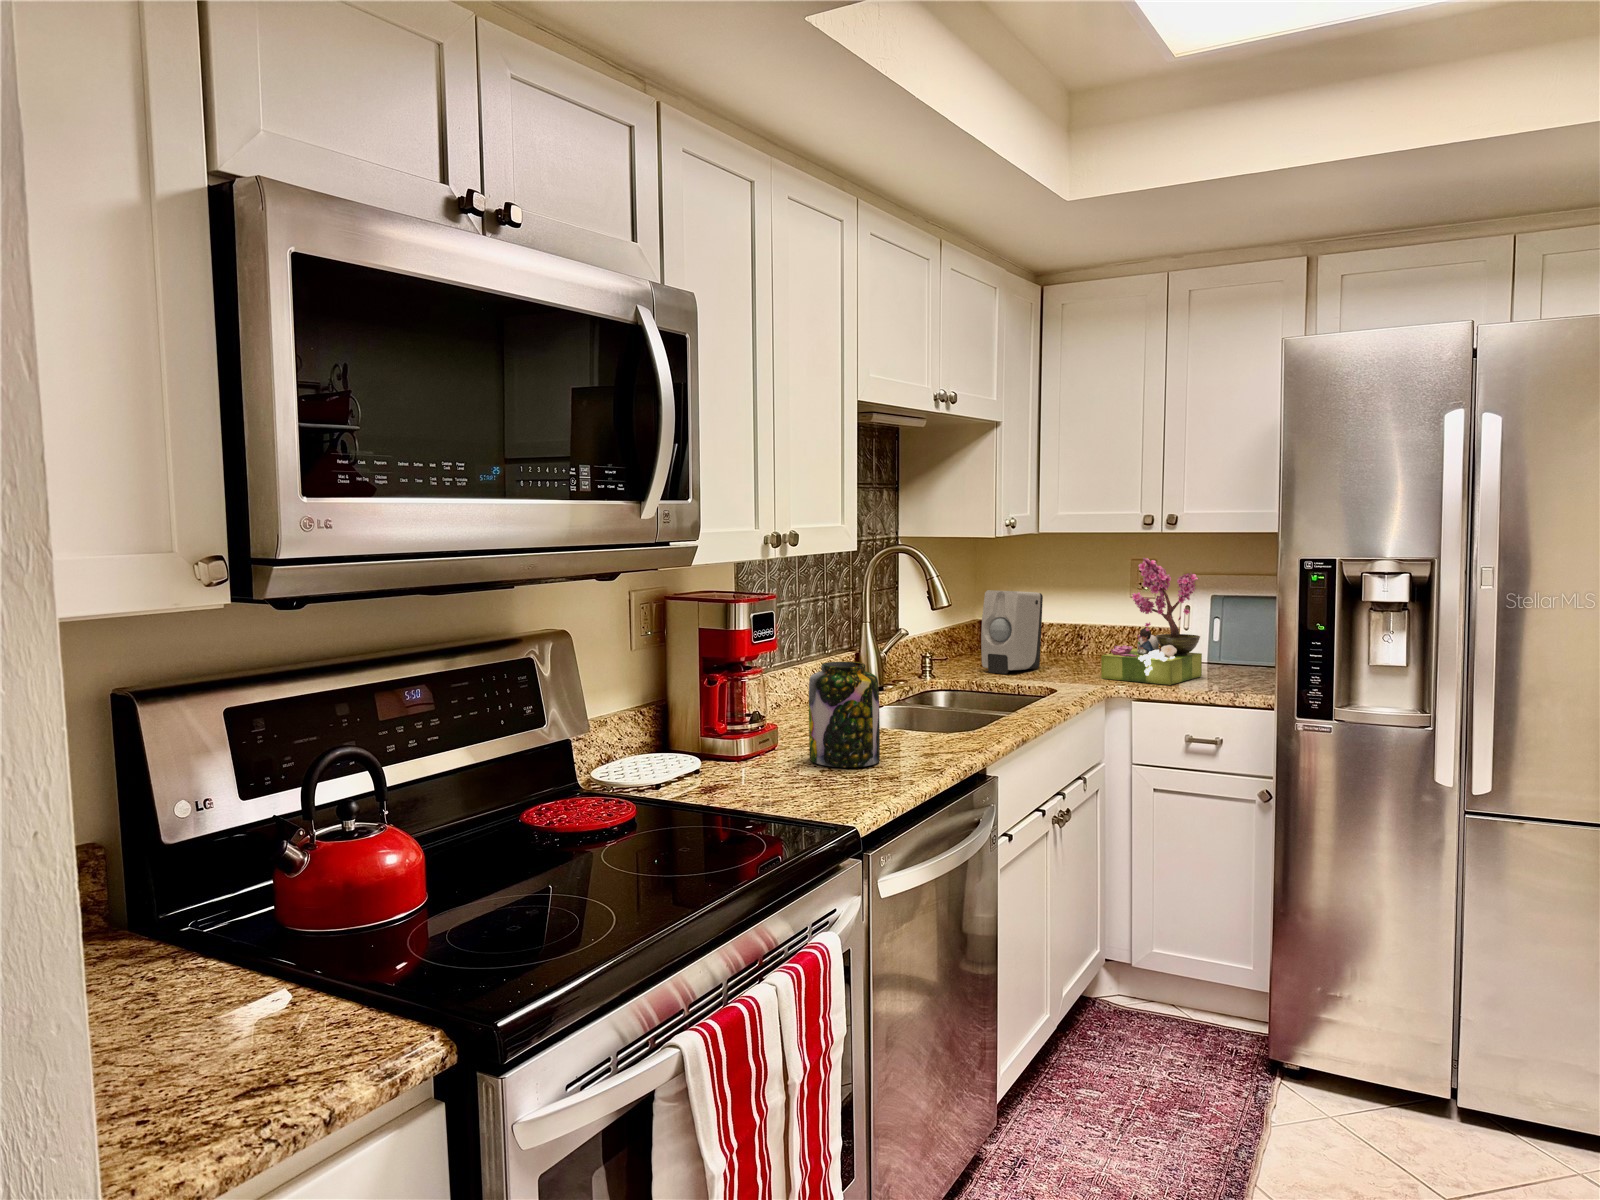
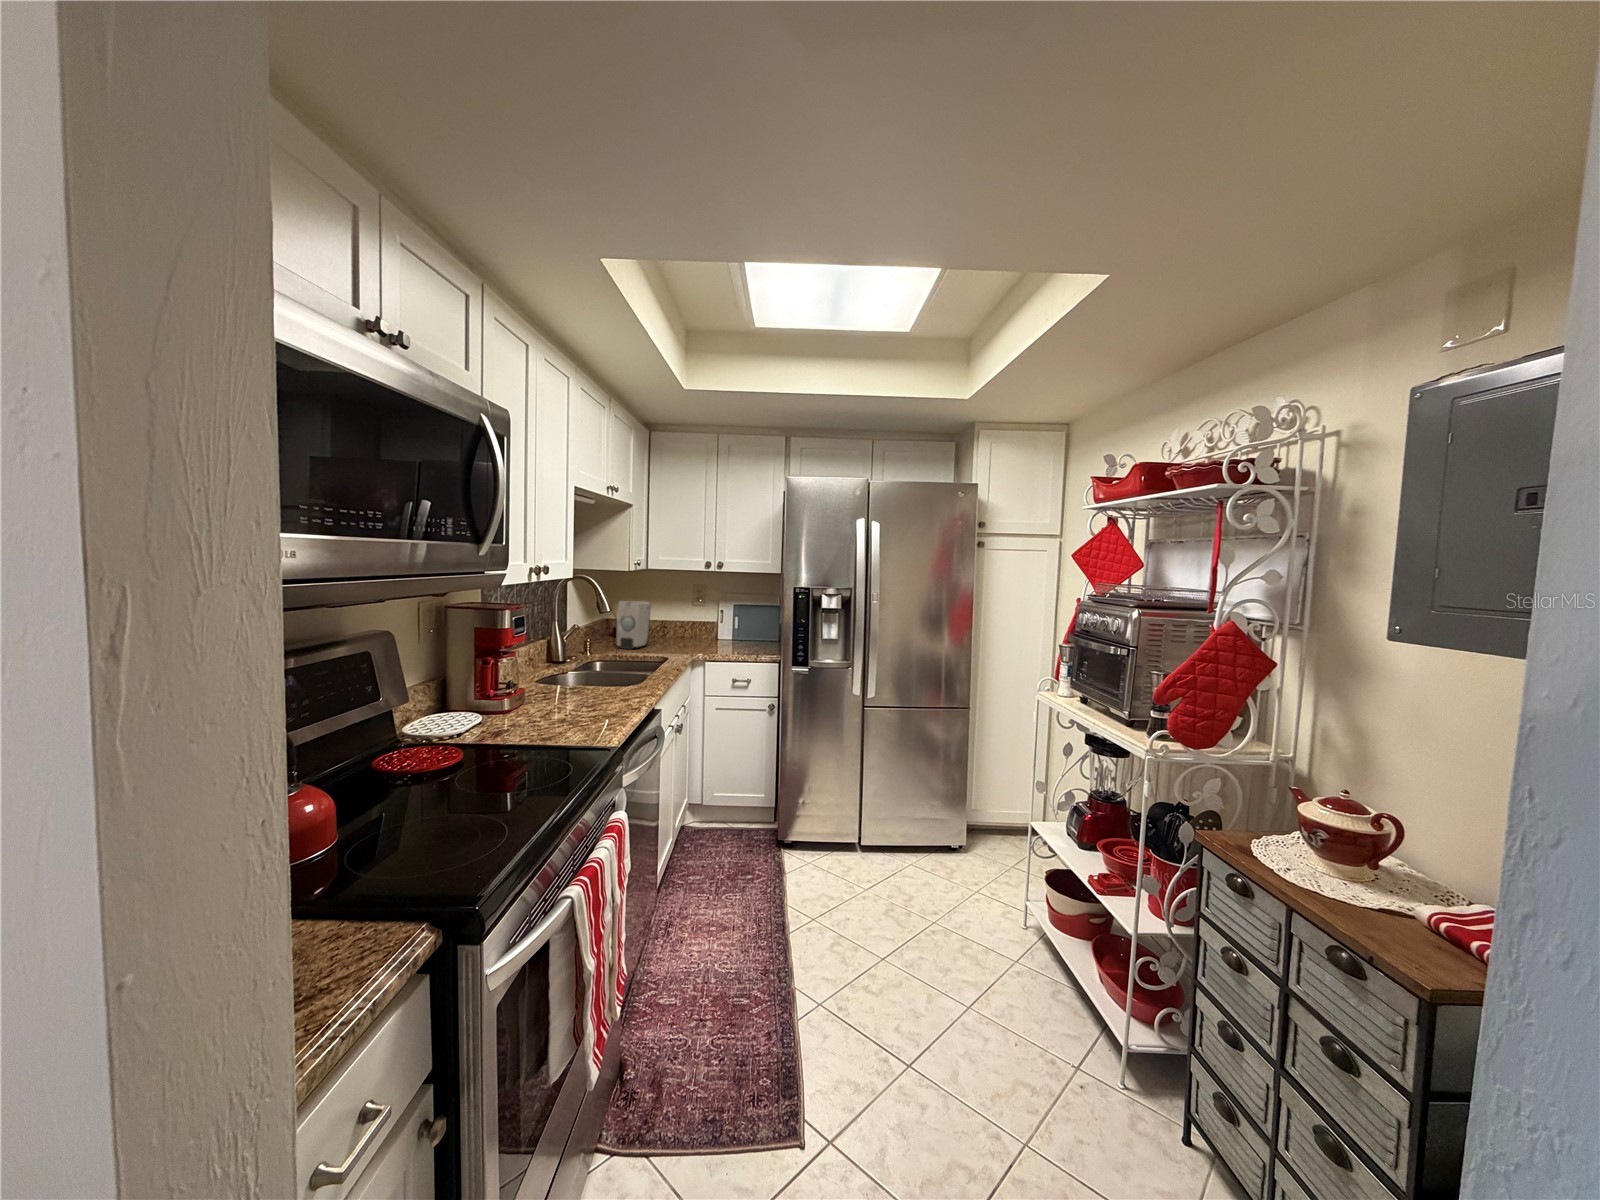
flower arrangement: present [1101,558,1202,685] -> none [686,583,736,652]
jar: present [809,661,880,767] -> none [551,647,597,712]

